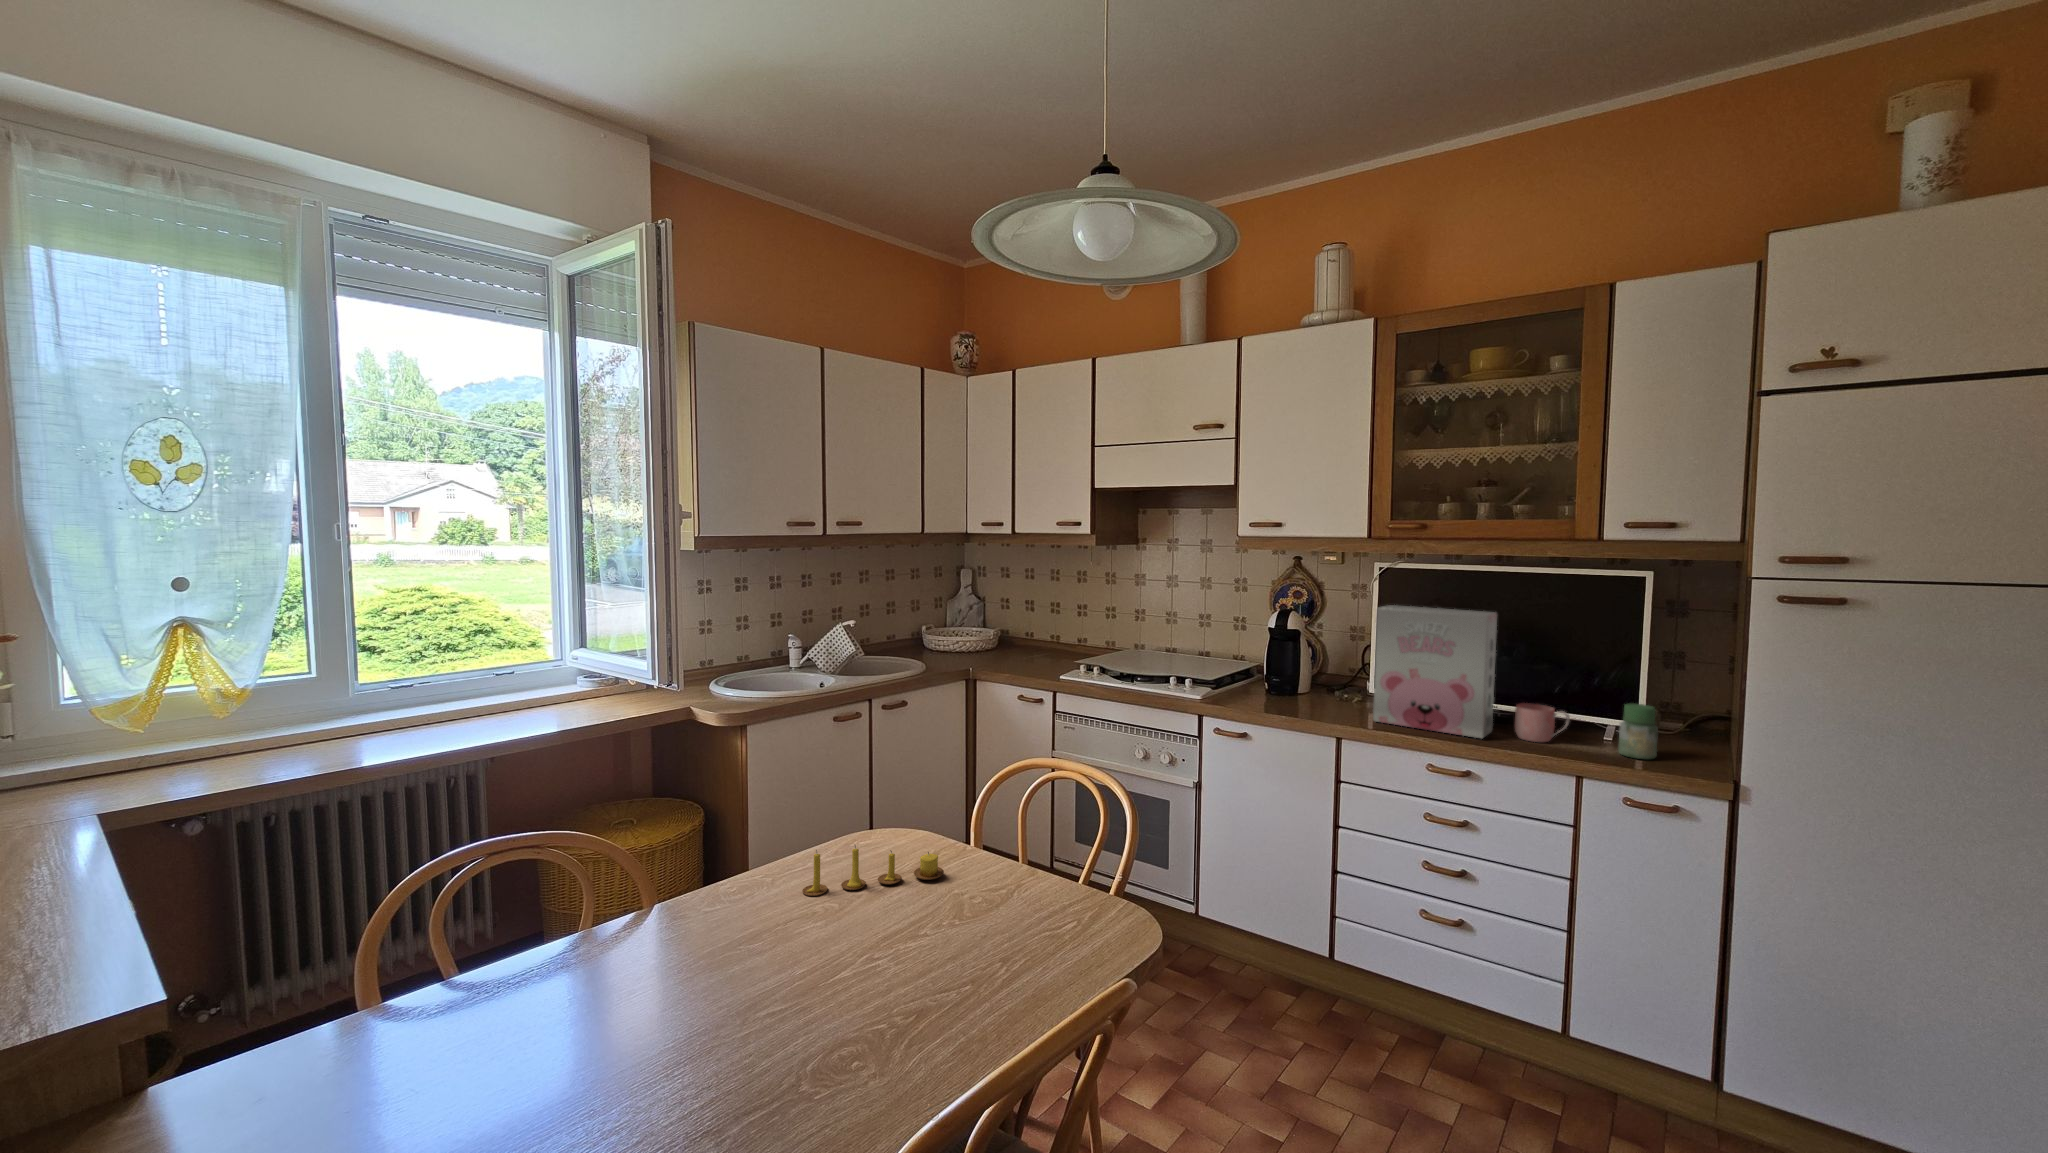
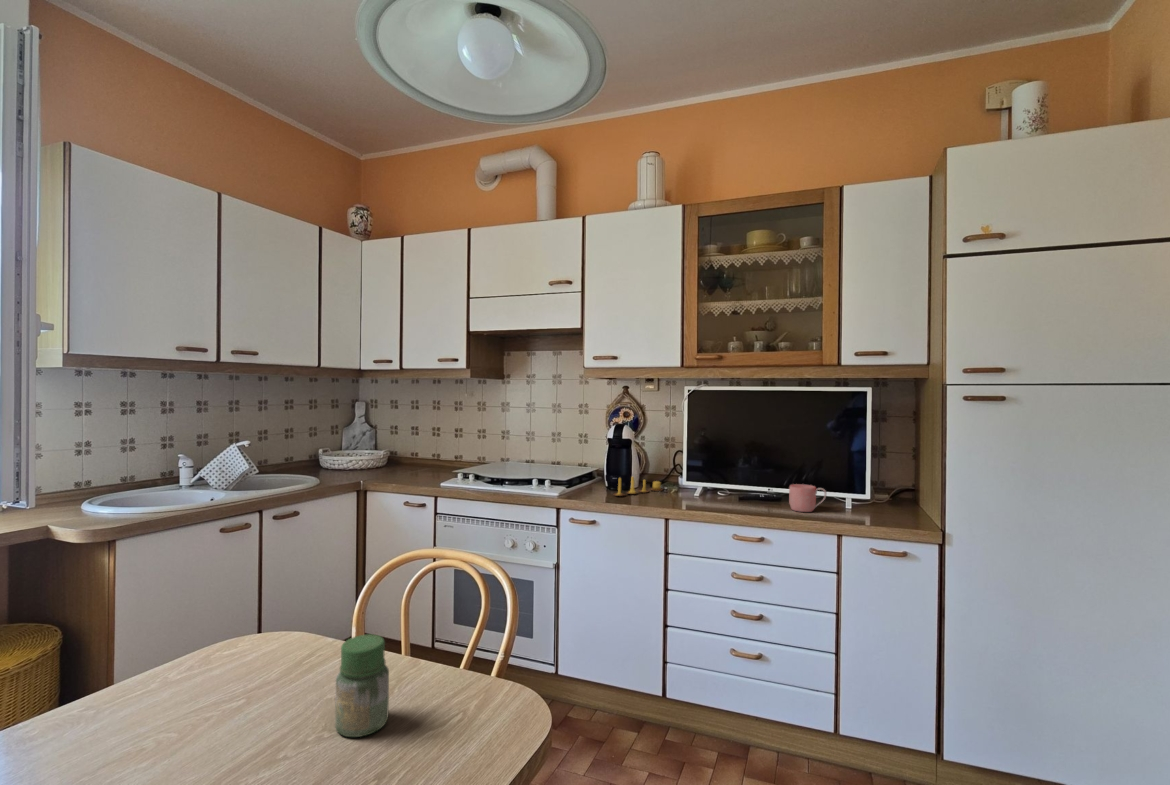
cereal box: present [1373,605,1497,738] -> none [691,415,775,512]
jar: present [1618,704,1658,759] -> present [335,634,389,737]
candle: present [802,846,944,896] -> present [614,477,663,496]

